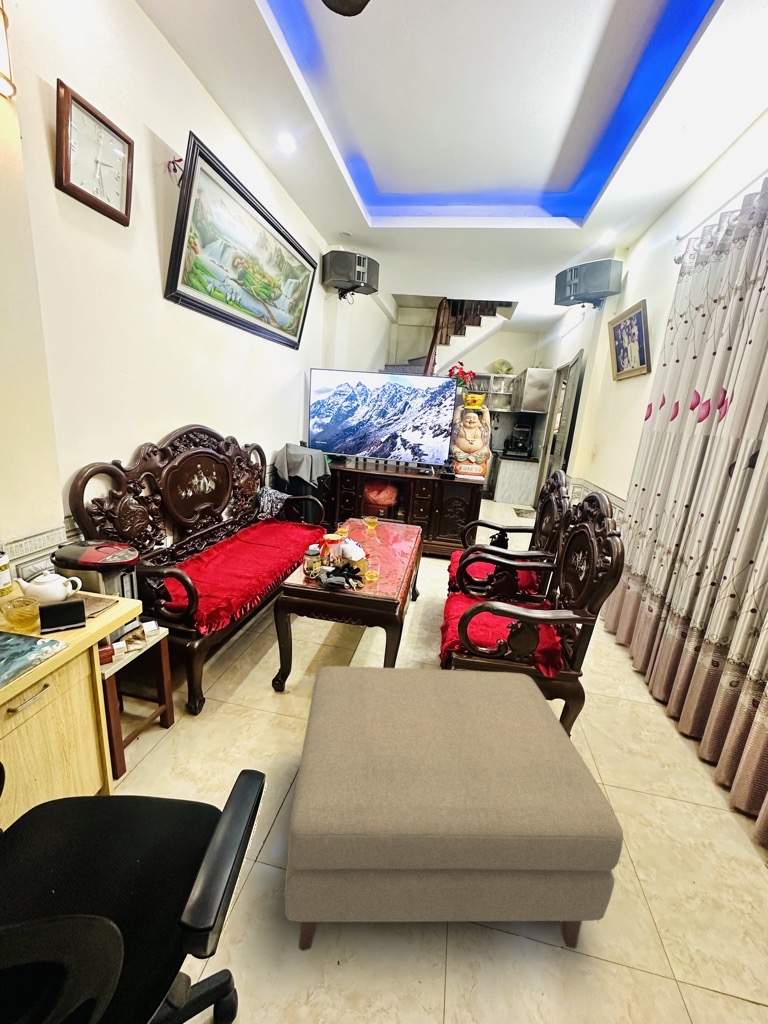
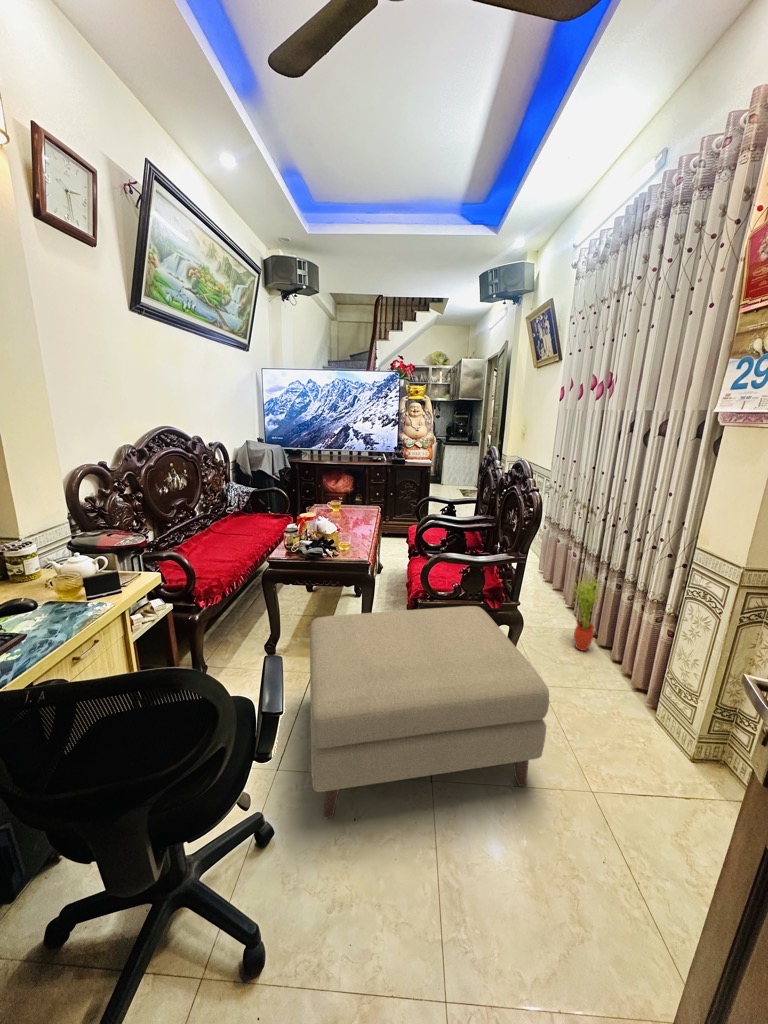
potted plant: none [647,640,692,739] -> present [573,573,601,651]

